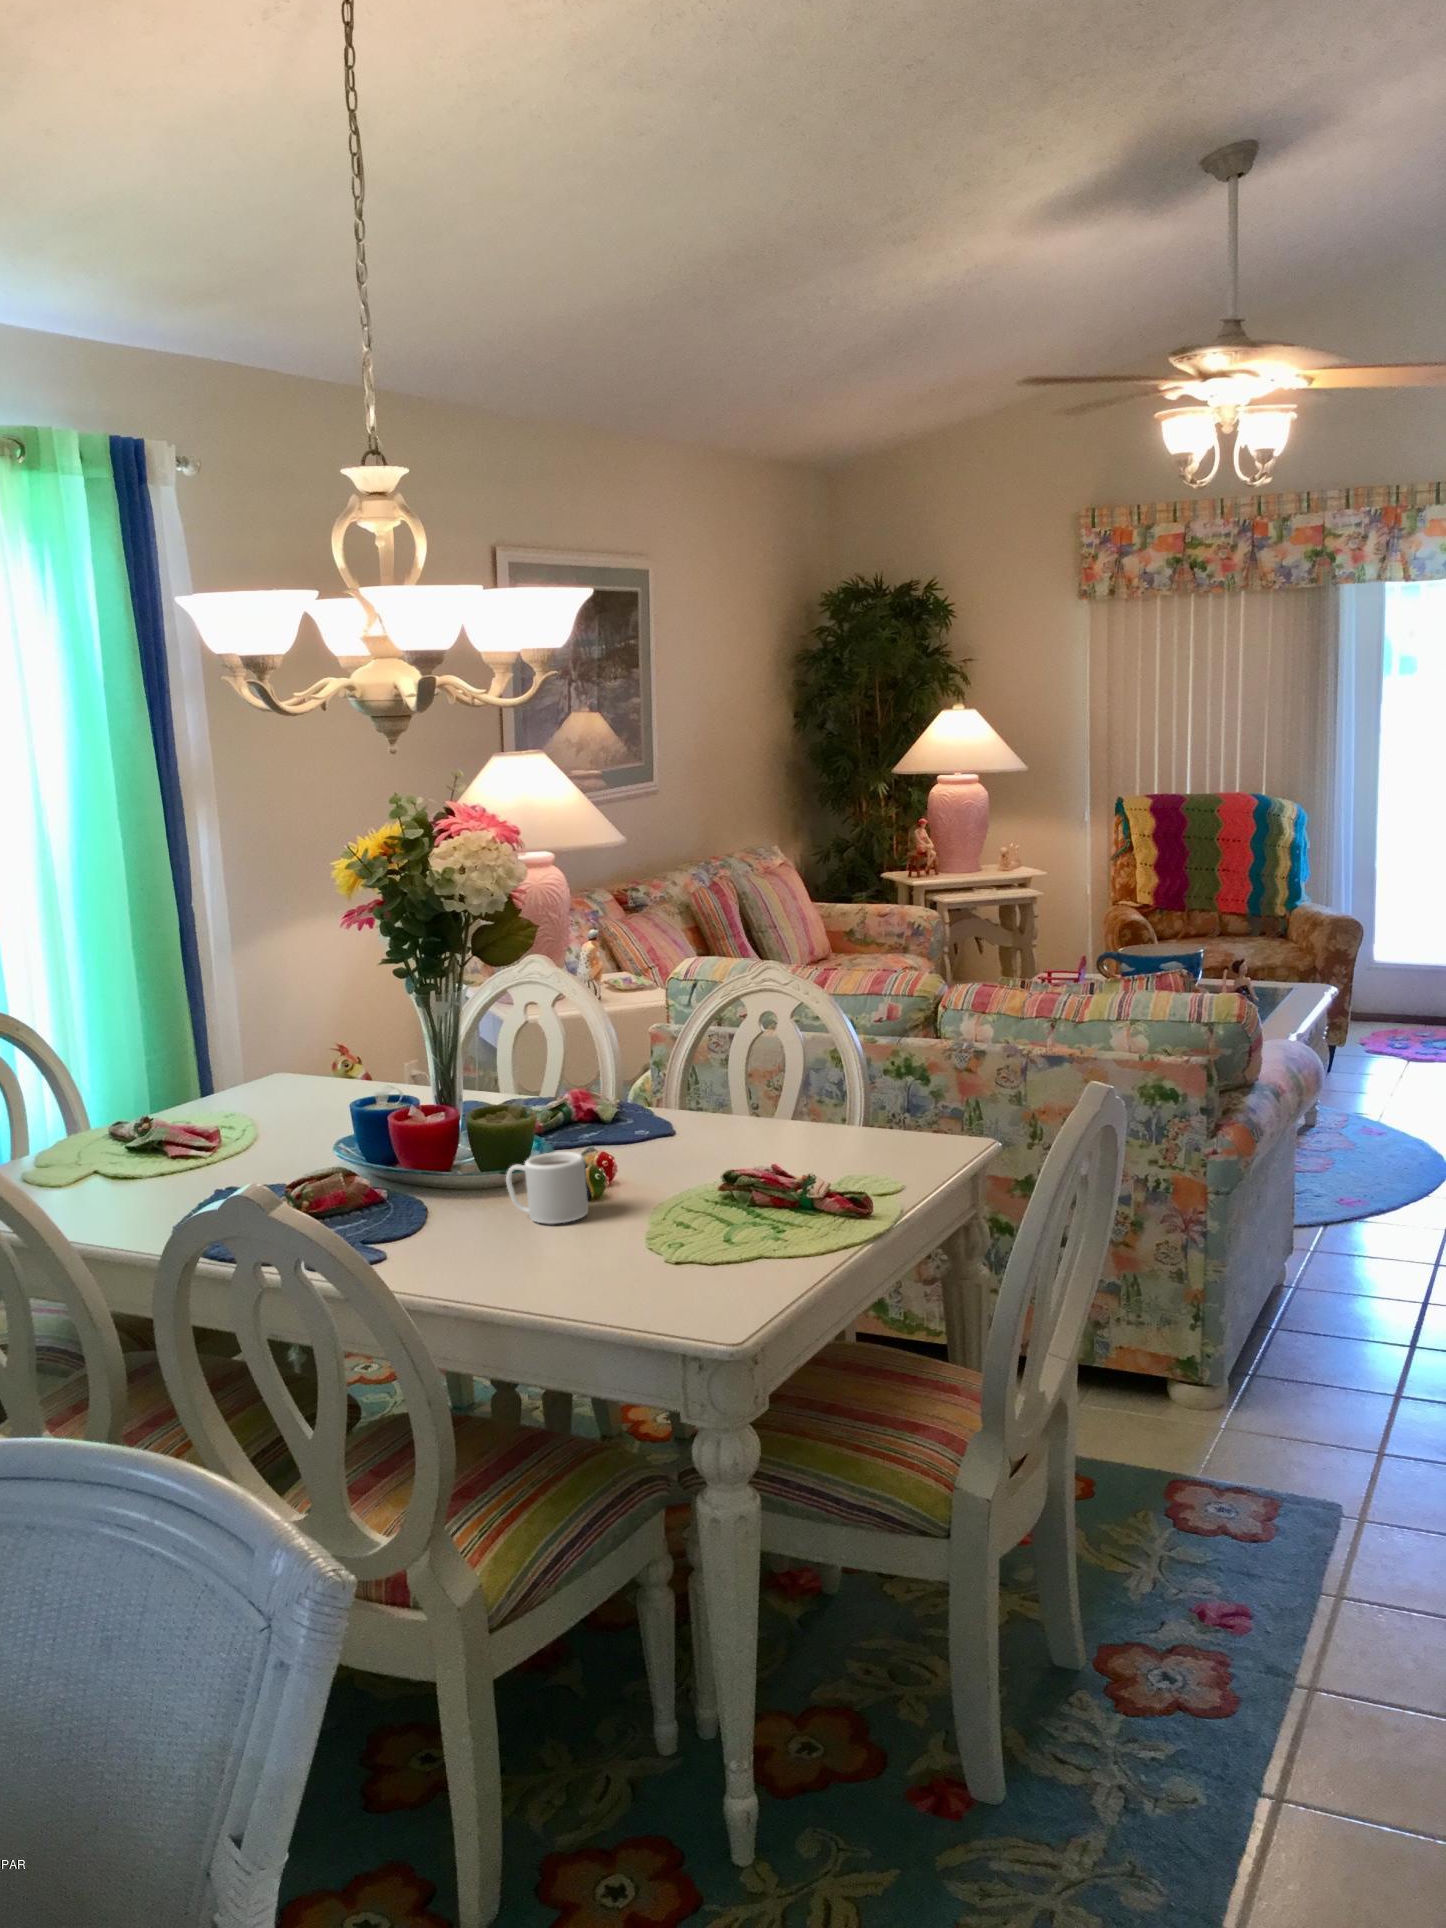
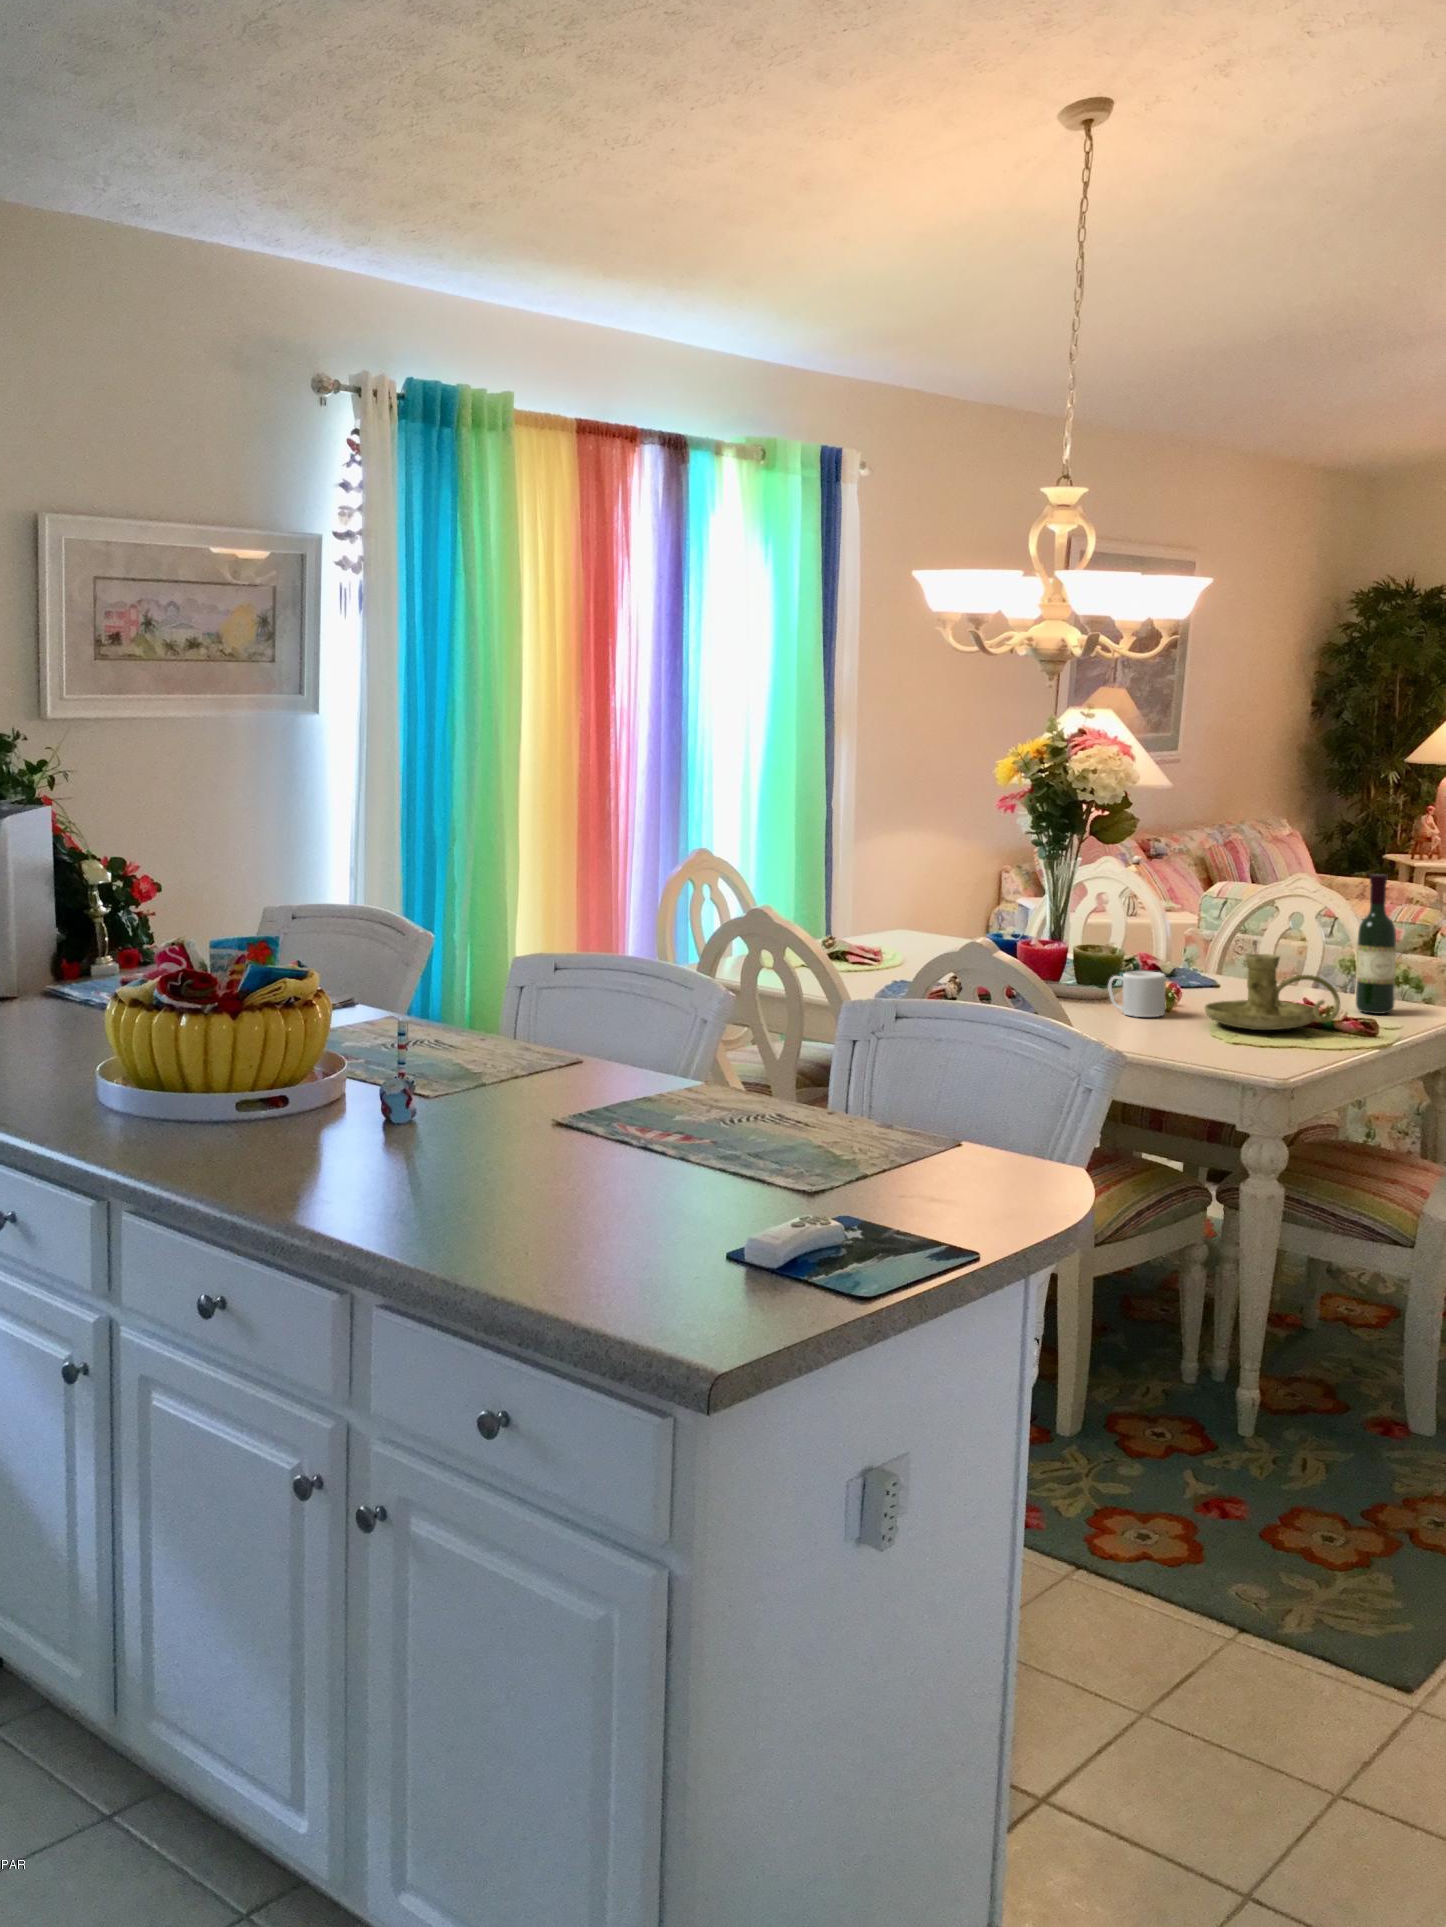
wine bottle: none [839,982,894,1172] -> present [1356,874,1396,1014]
candle holder: none [638,1119,820,1235] -> present [1205,954,1340,1030]

